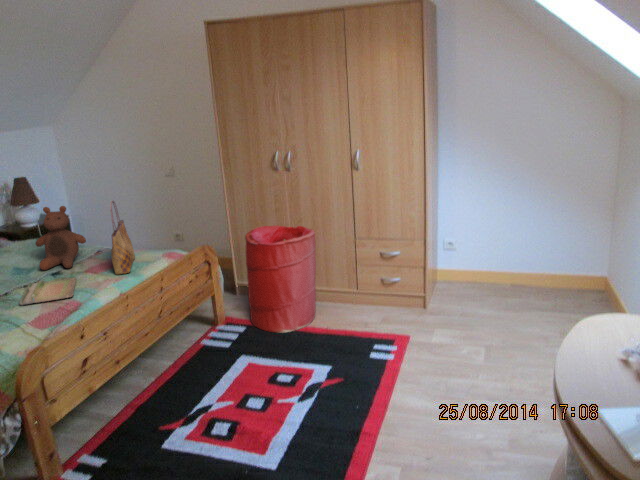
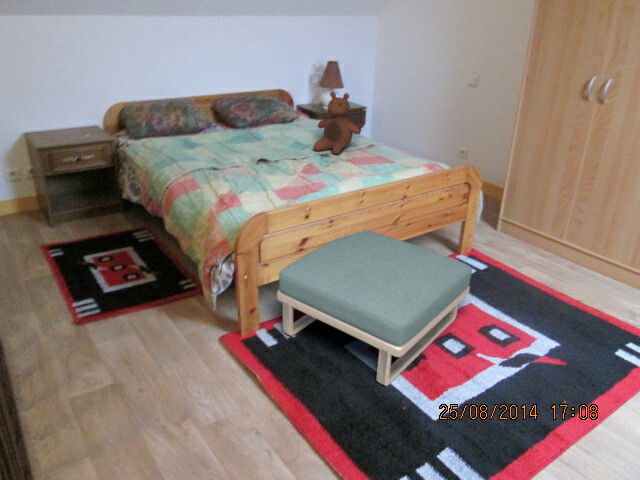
tote bag: present [110,201,135,275] -> none [370,95,398,172]
laundry hamper: present [245,226,316,332] -> none [497,160,609,289]
tray: present [20,277,76,305] -> none [279,157,336,179]
footstool: none [74,329,251,464] -> present [277,231,472,386]

